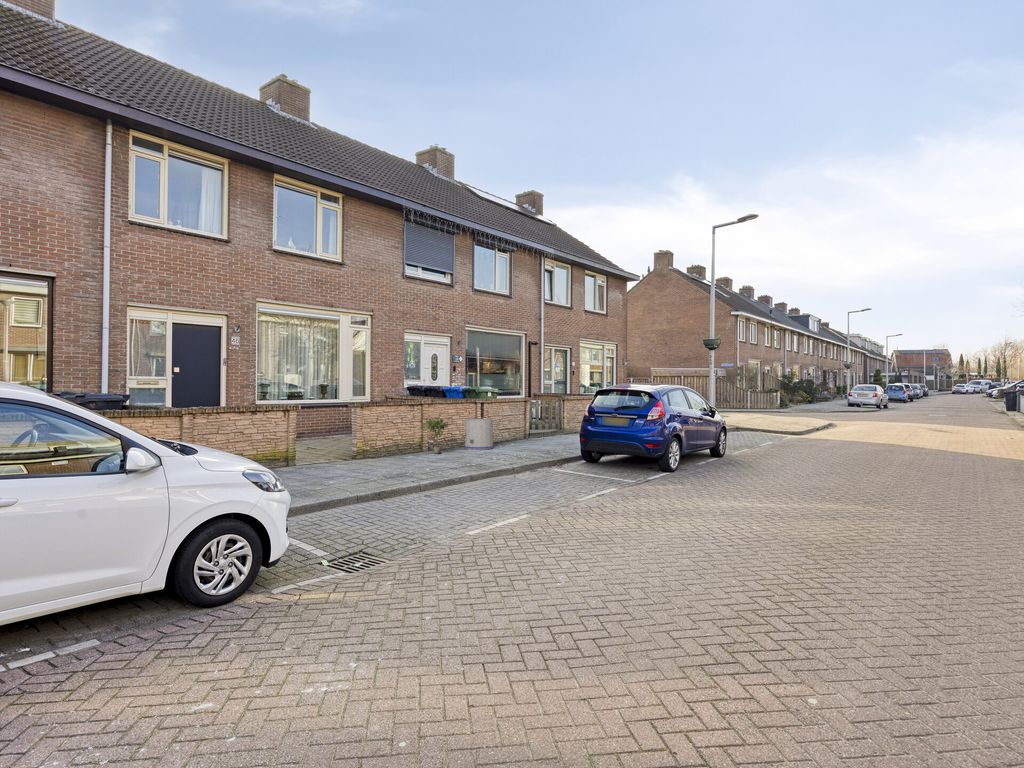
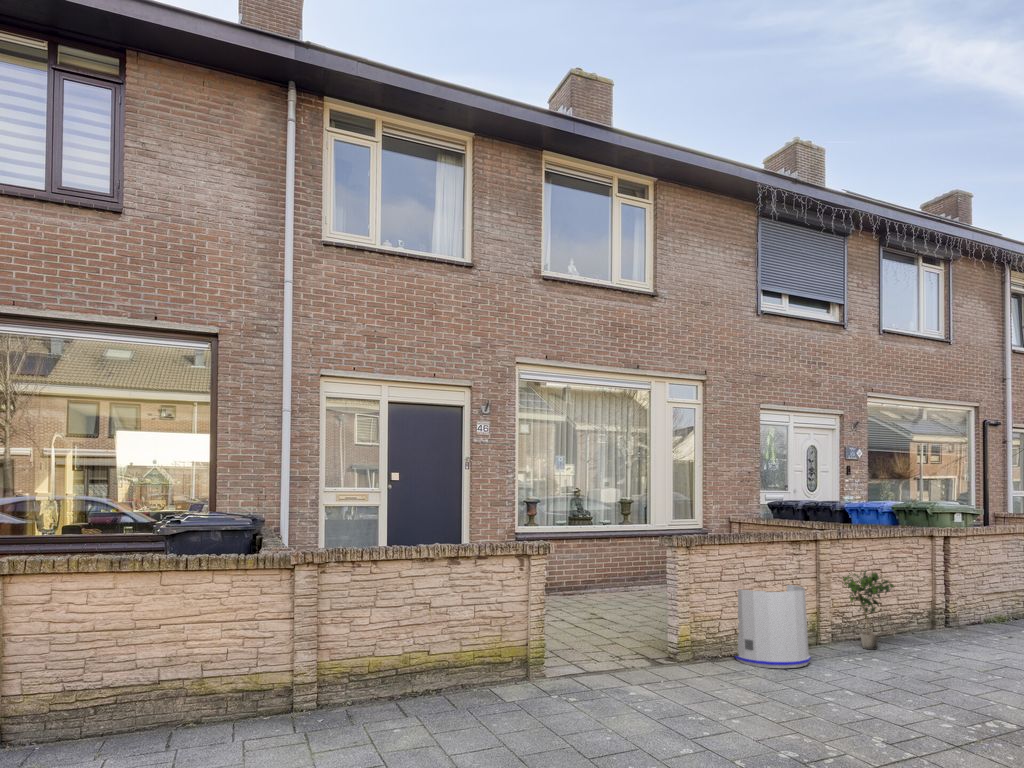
trash can: present [464,418,493,450] -> present [735,585,811,668]

